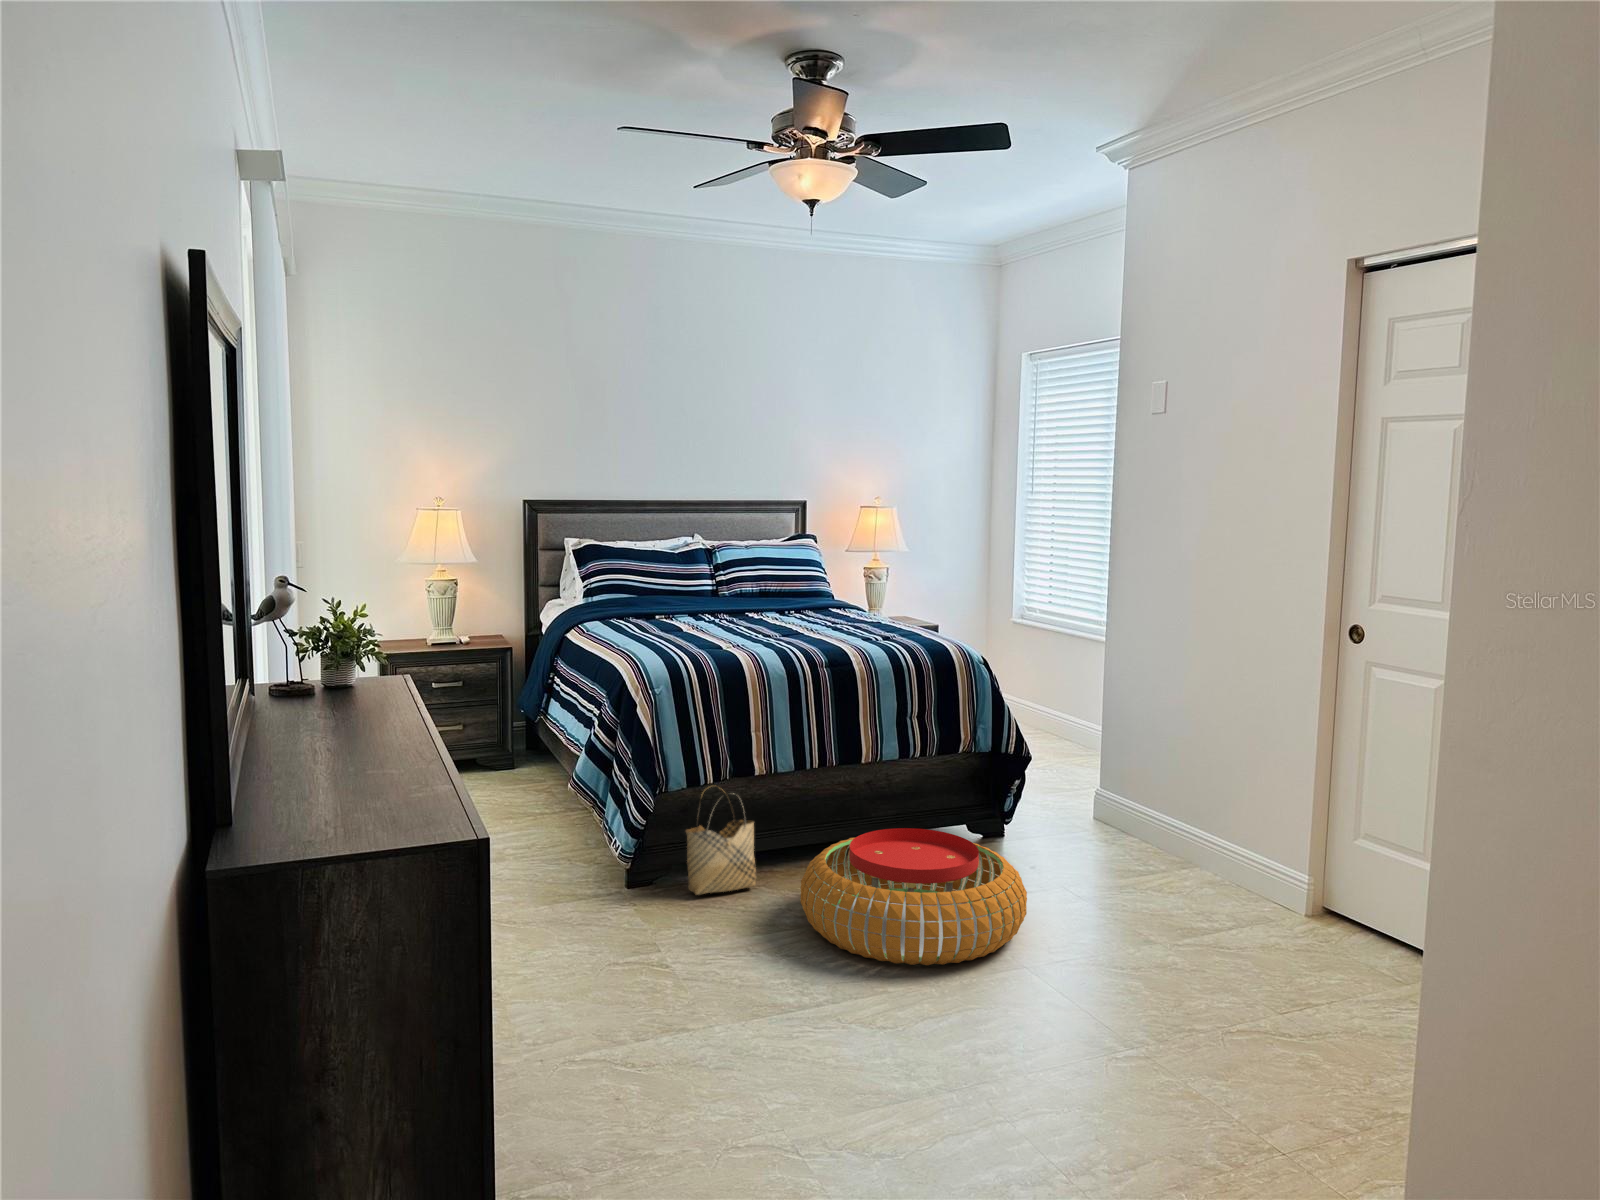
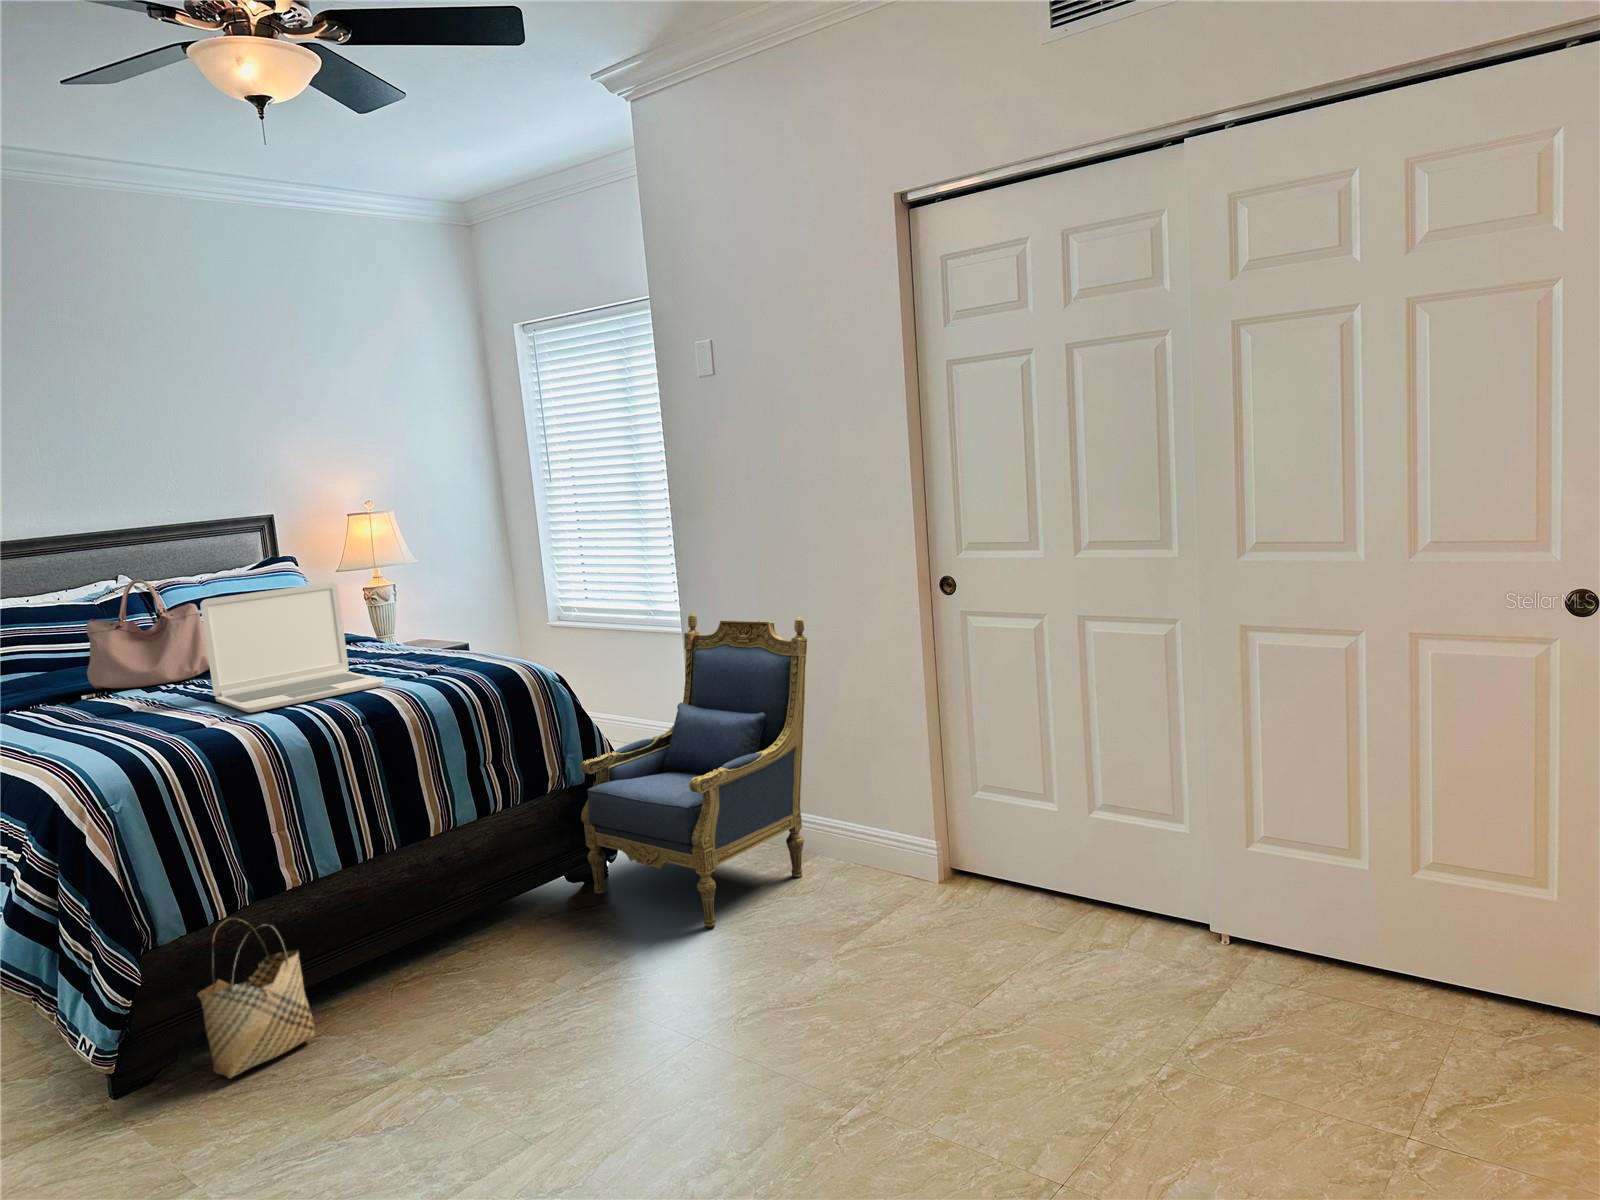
handbag: none [660,537,745,617] -> present [86,580,210,689]
laptop: none [734,556,851,645] -> present [200,582,385,713]
armchair: none [988,609,1214,895] -> present [581,613,807,928]
pouf: present [800,828,1027,965] -> none [387,900,682,1099]

